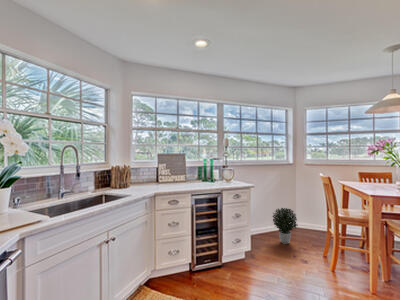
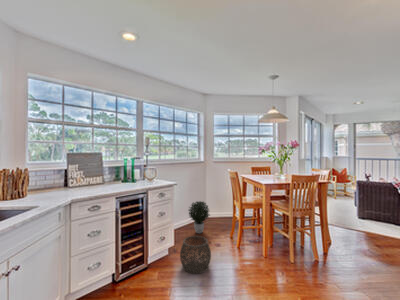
woven basket: none [254,244,290,286] -> present [180,236,211,274]

